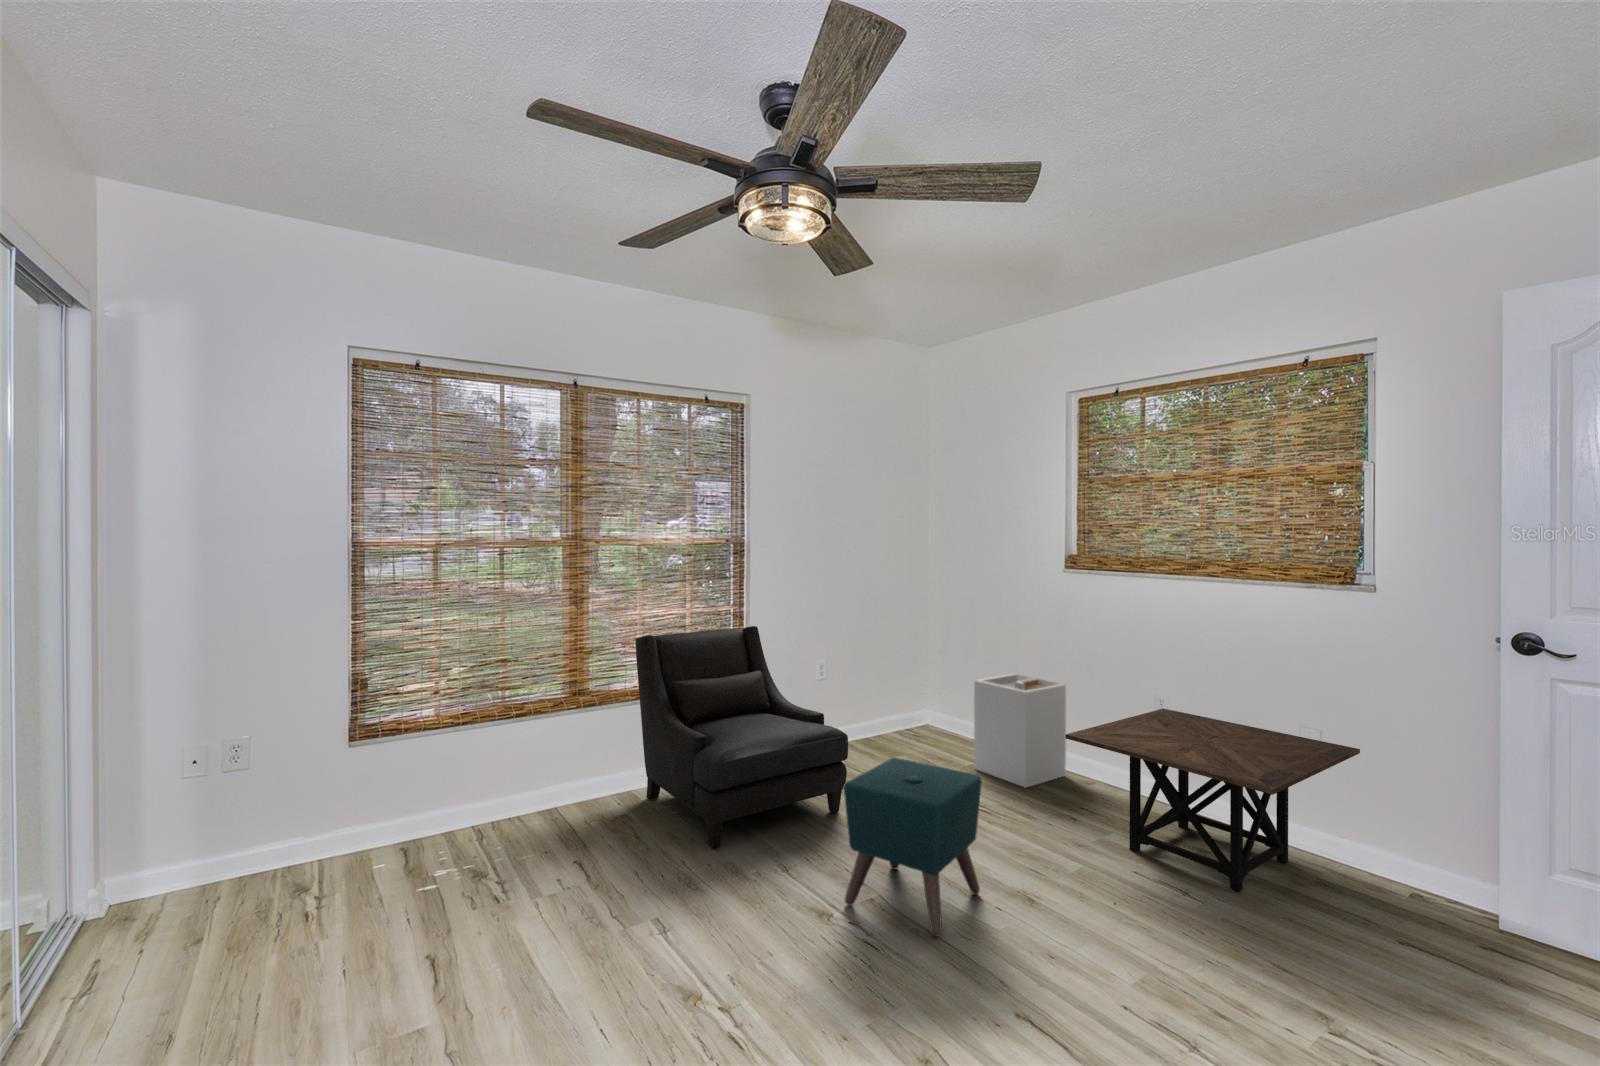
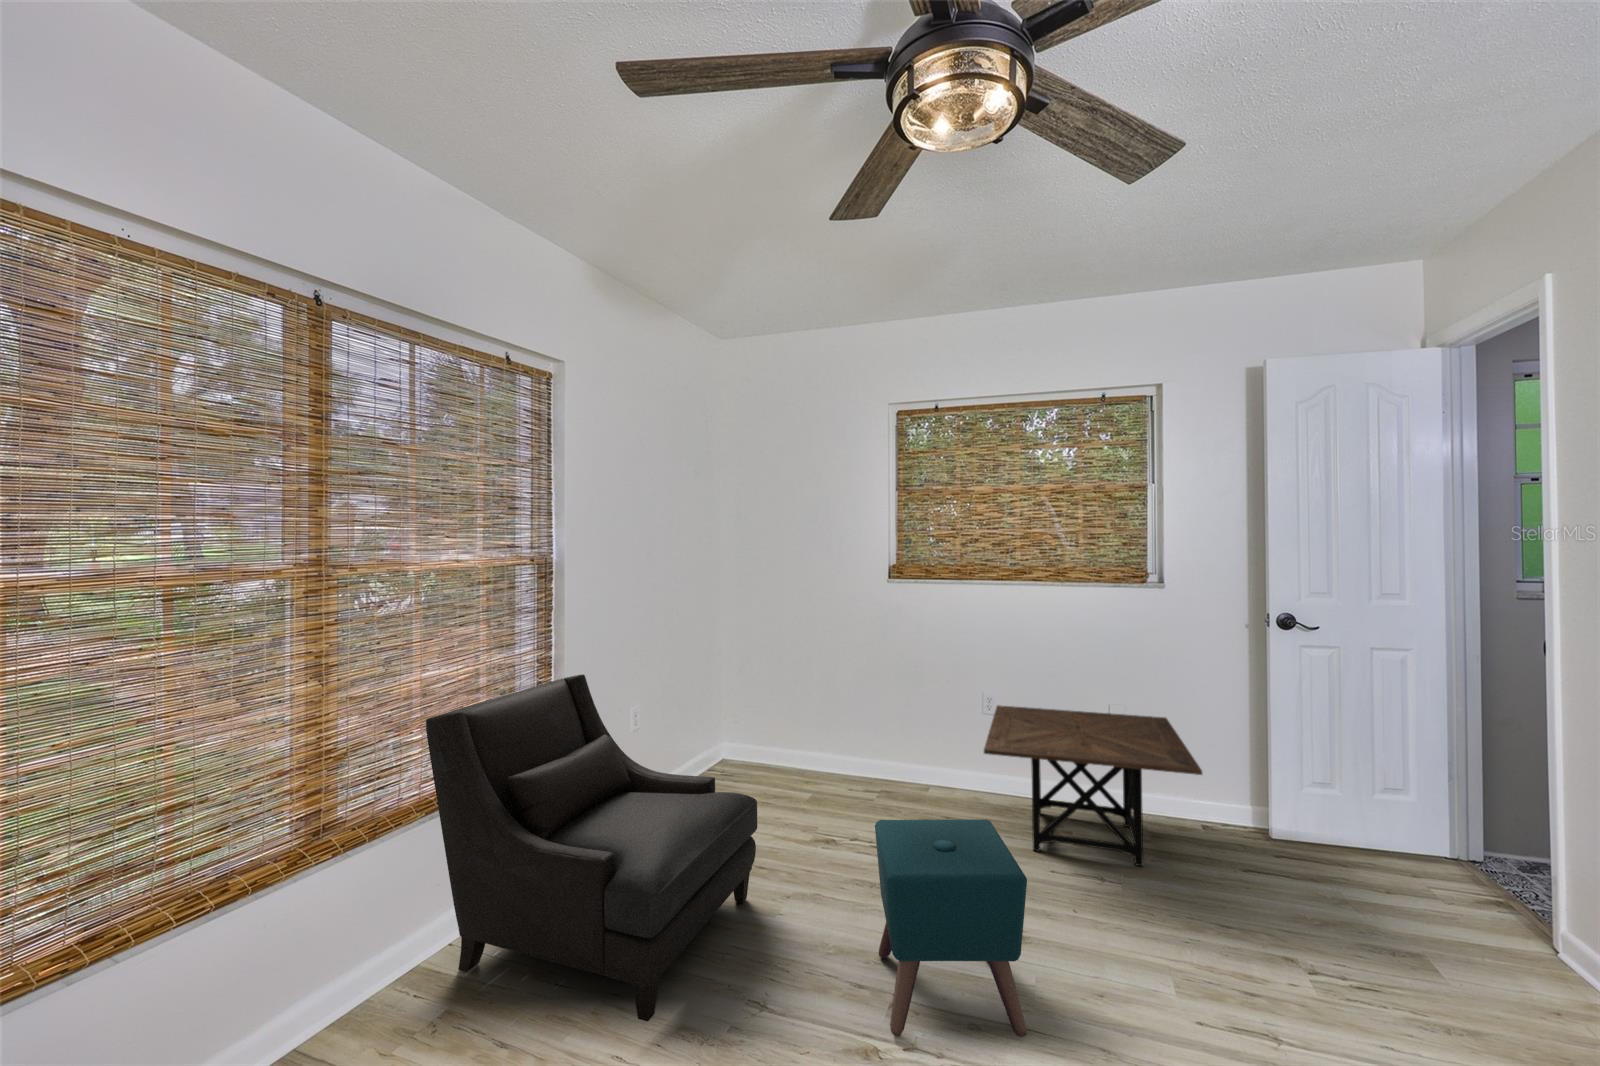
laundry hamper: present [974,674,1066,788] -> none [819,690,902,809]

